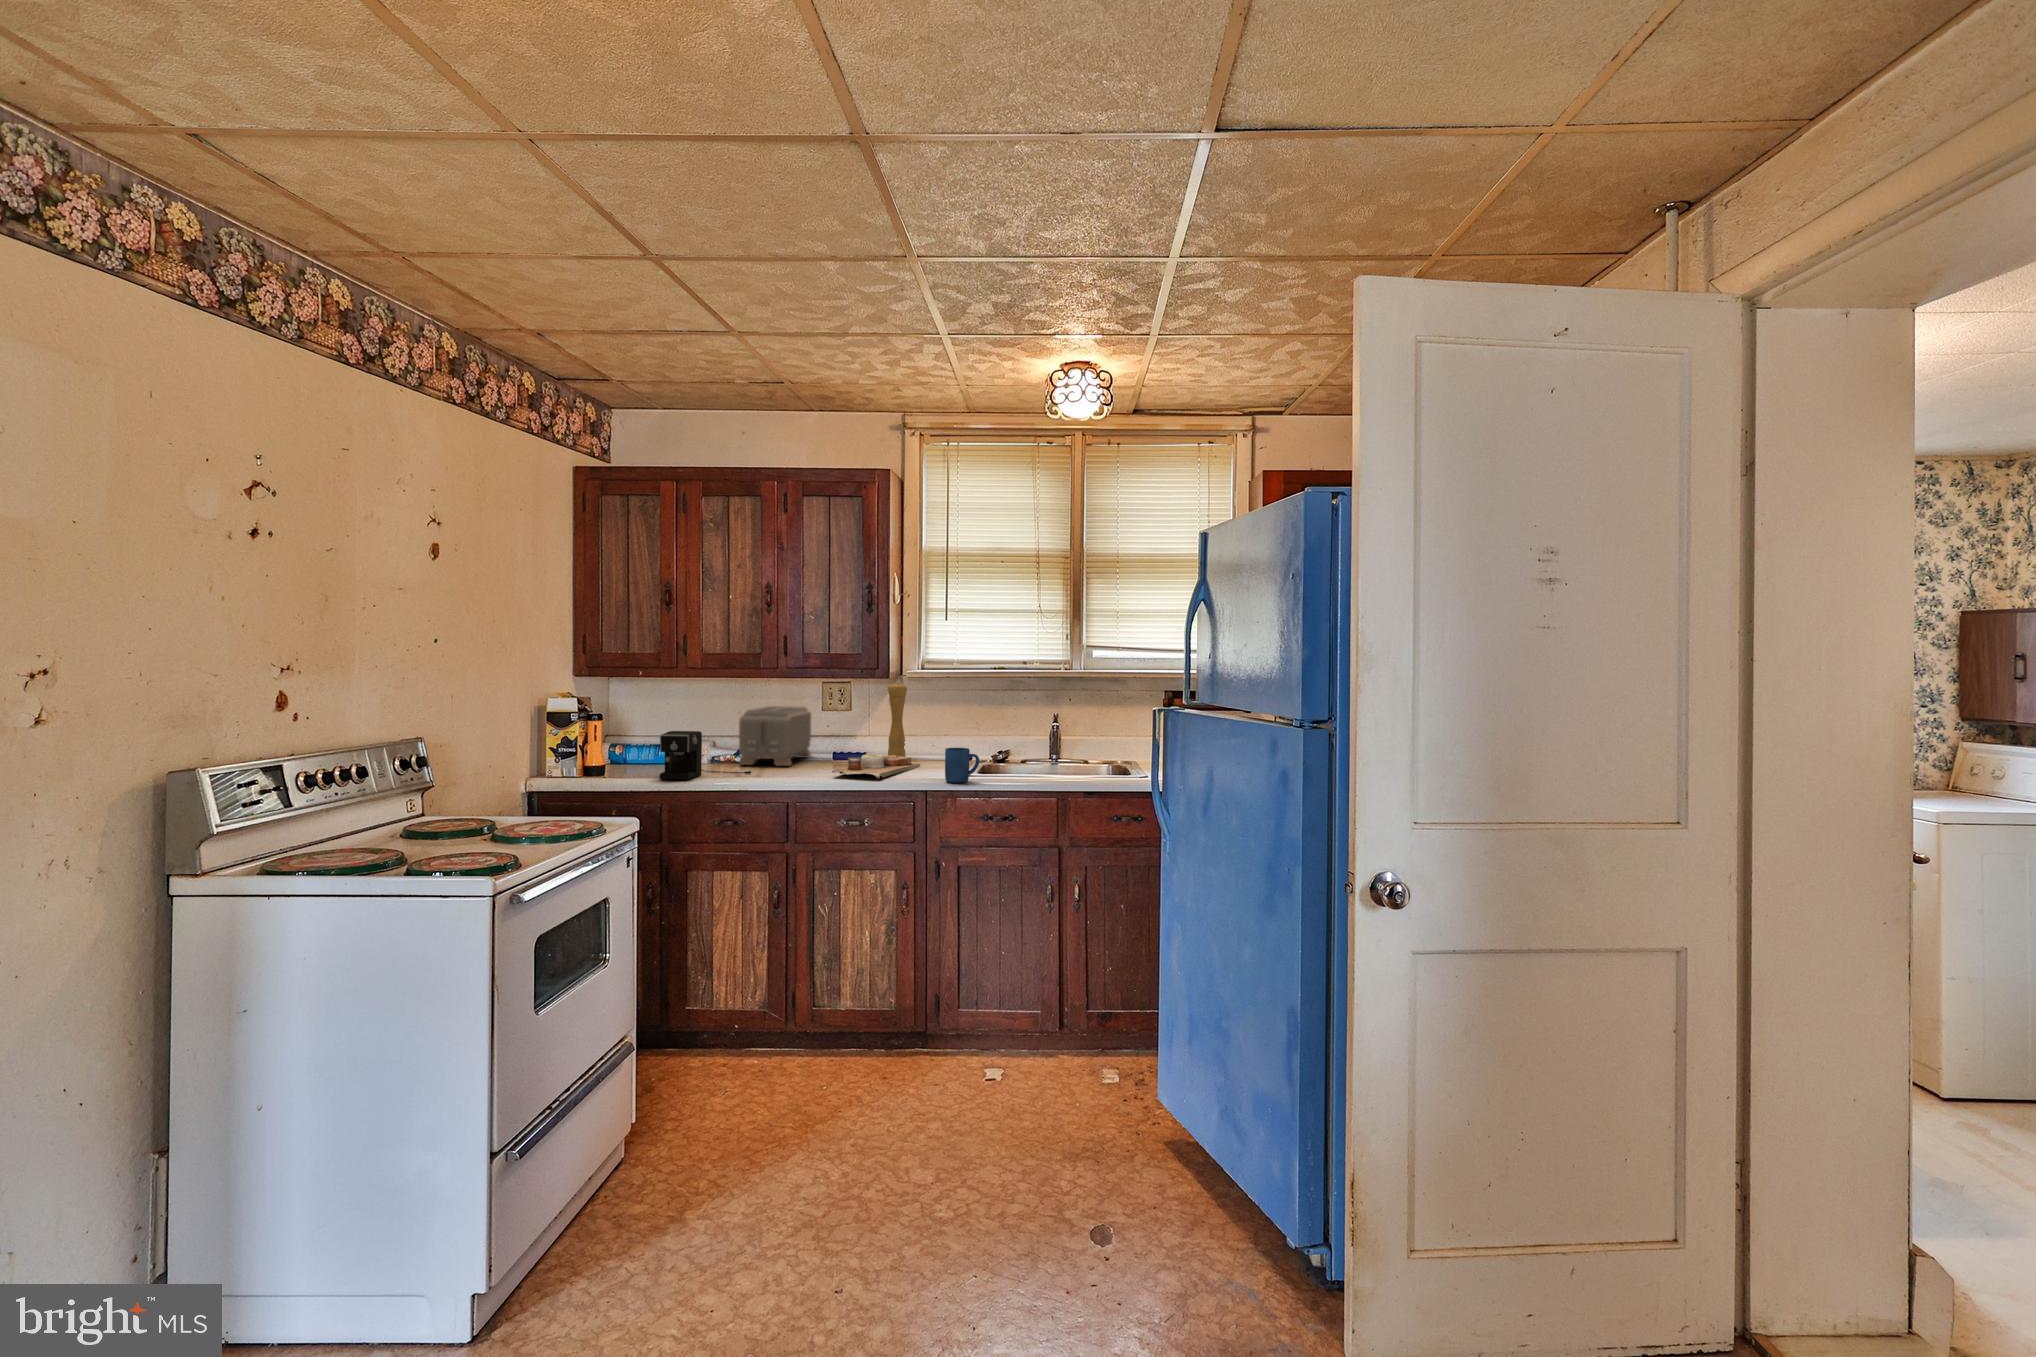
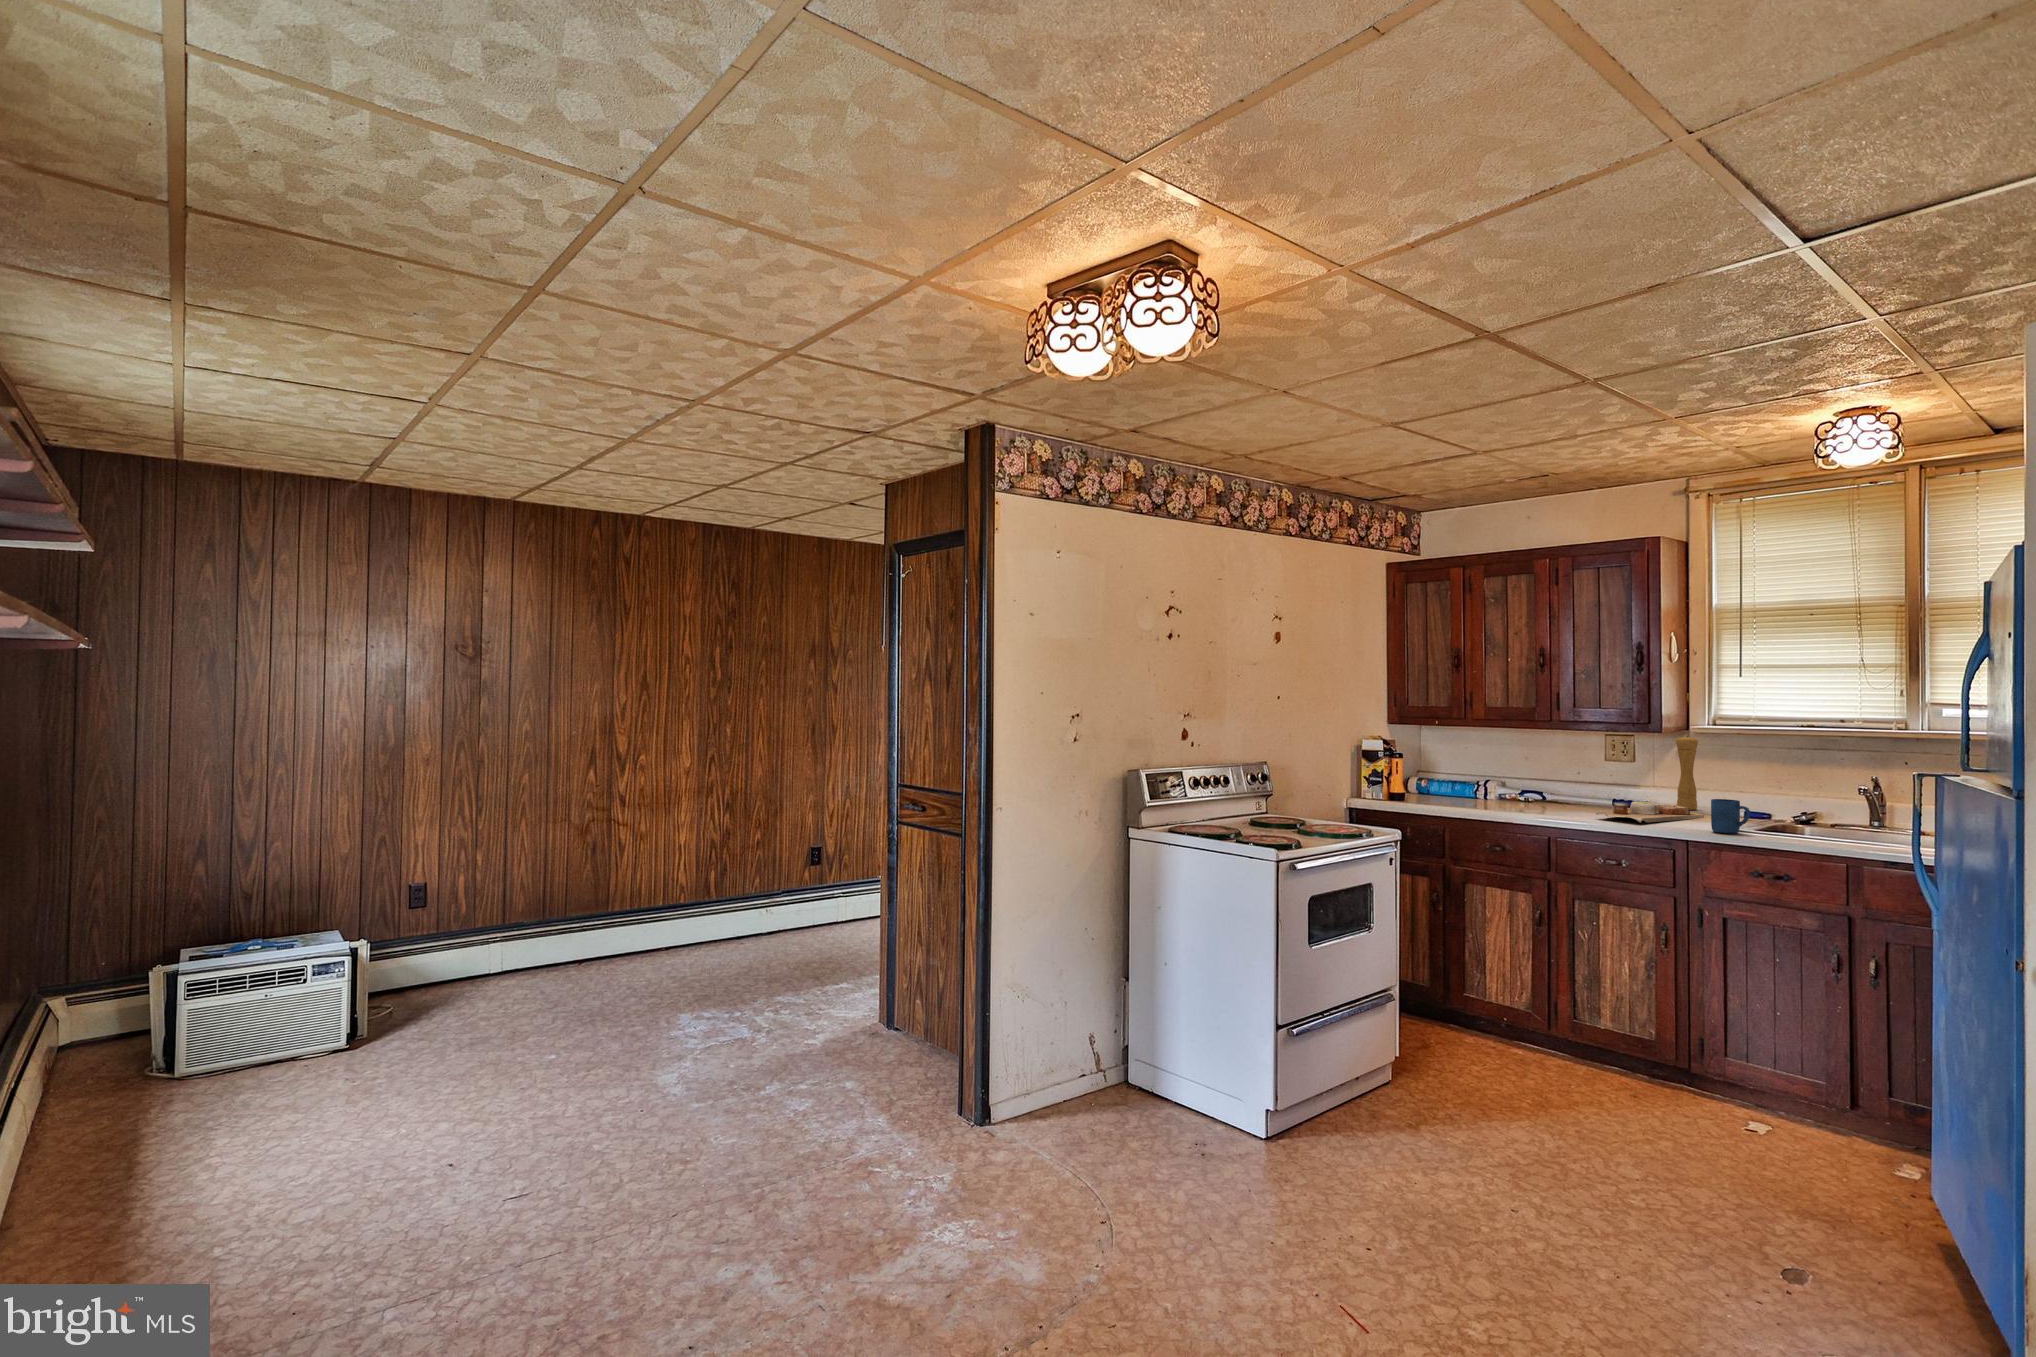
toaster: present [739,706,811,766] -> none [1519,754,1598,807]
coffee maker: present [660,731,751,779] -> none [1442,770,1524,810]

